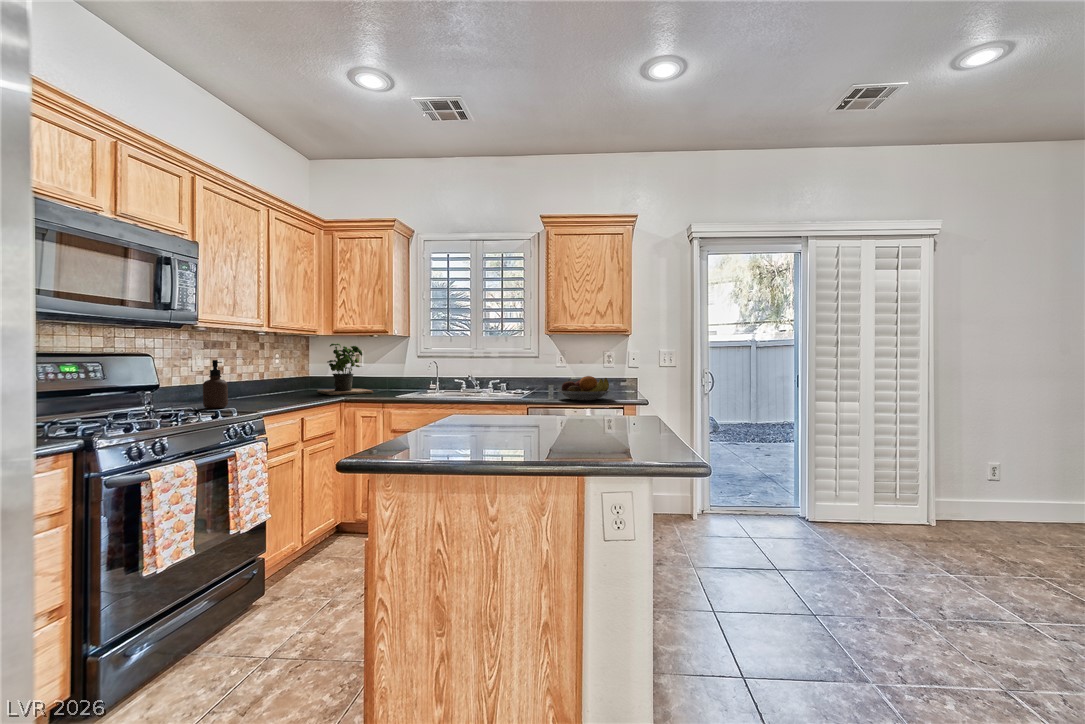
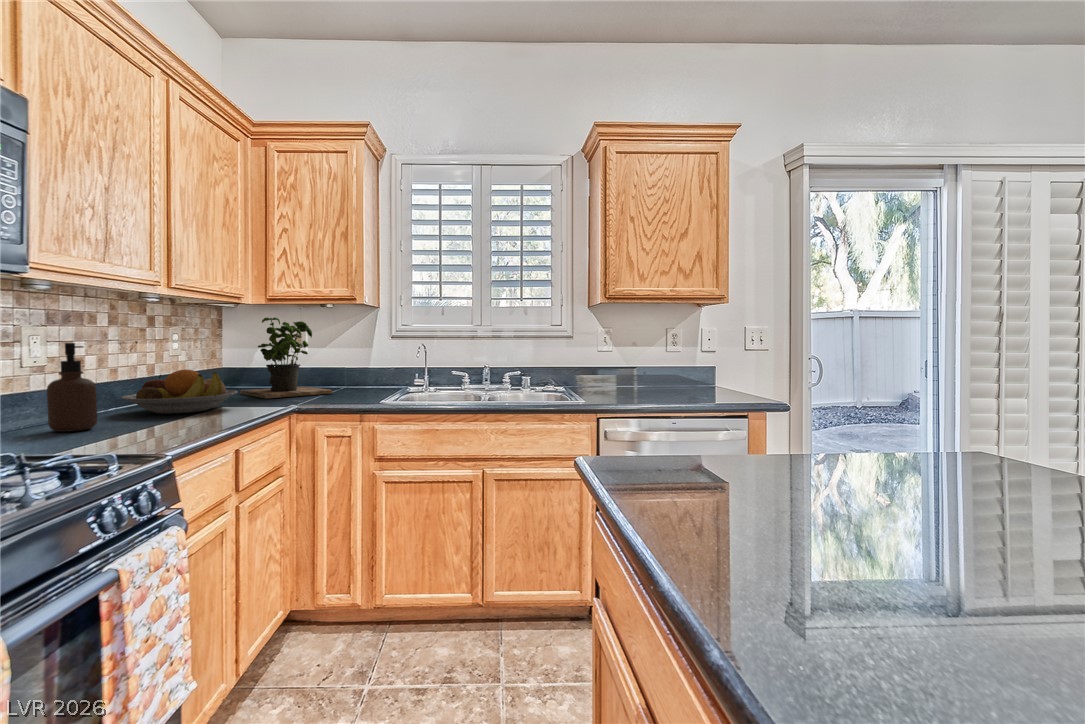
fruit bowl: present [556,376,611,401] -> present [121,369,238,414]

